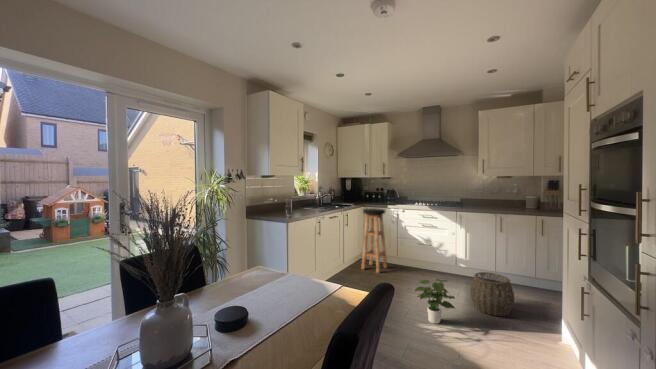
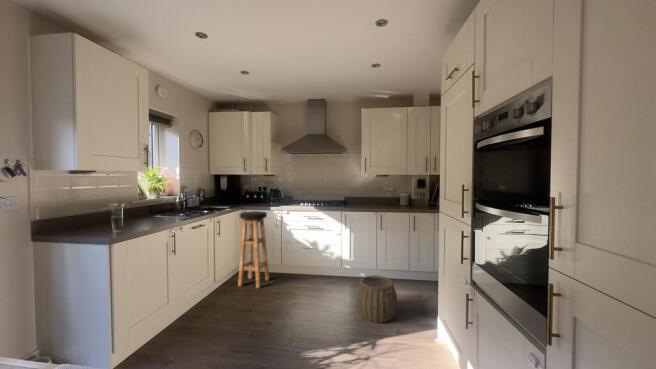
potted plant: present [415,279,455,324] -> none [299,295,345,349]

